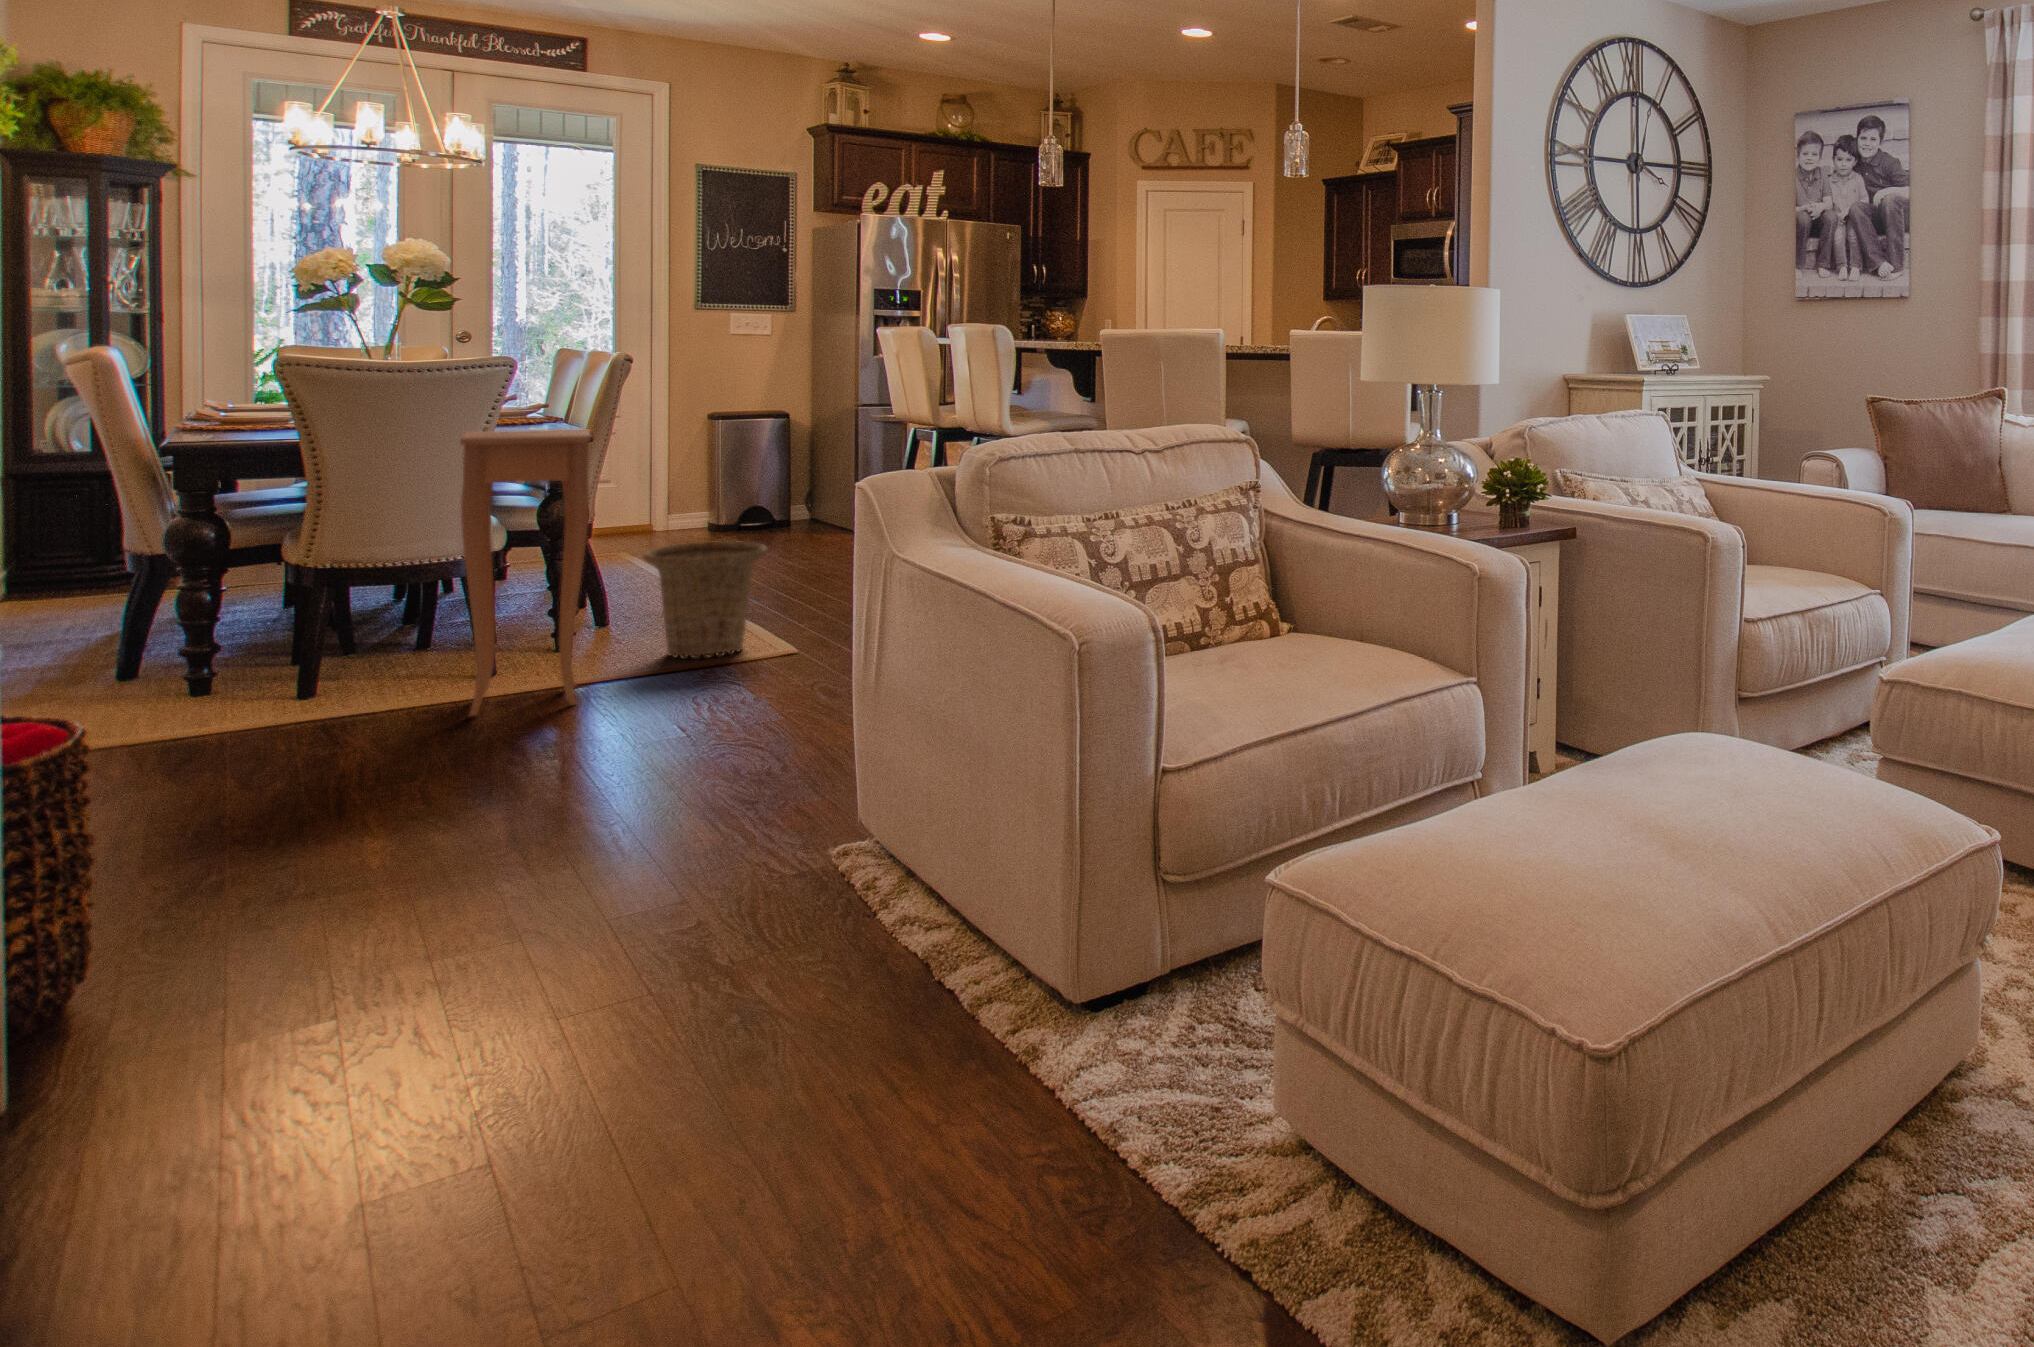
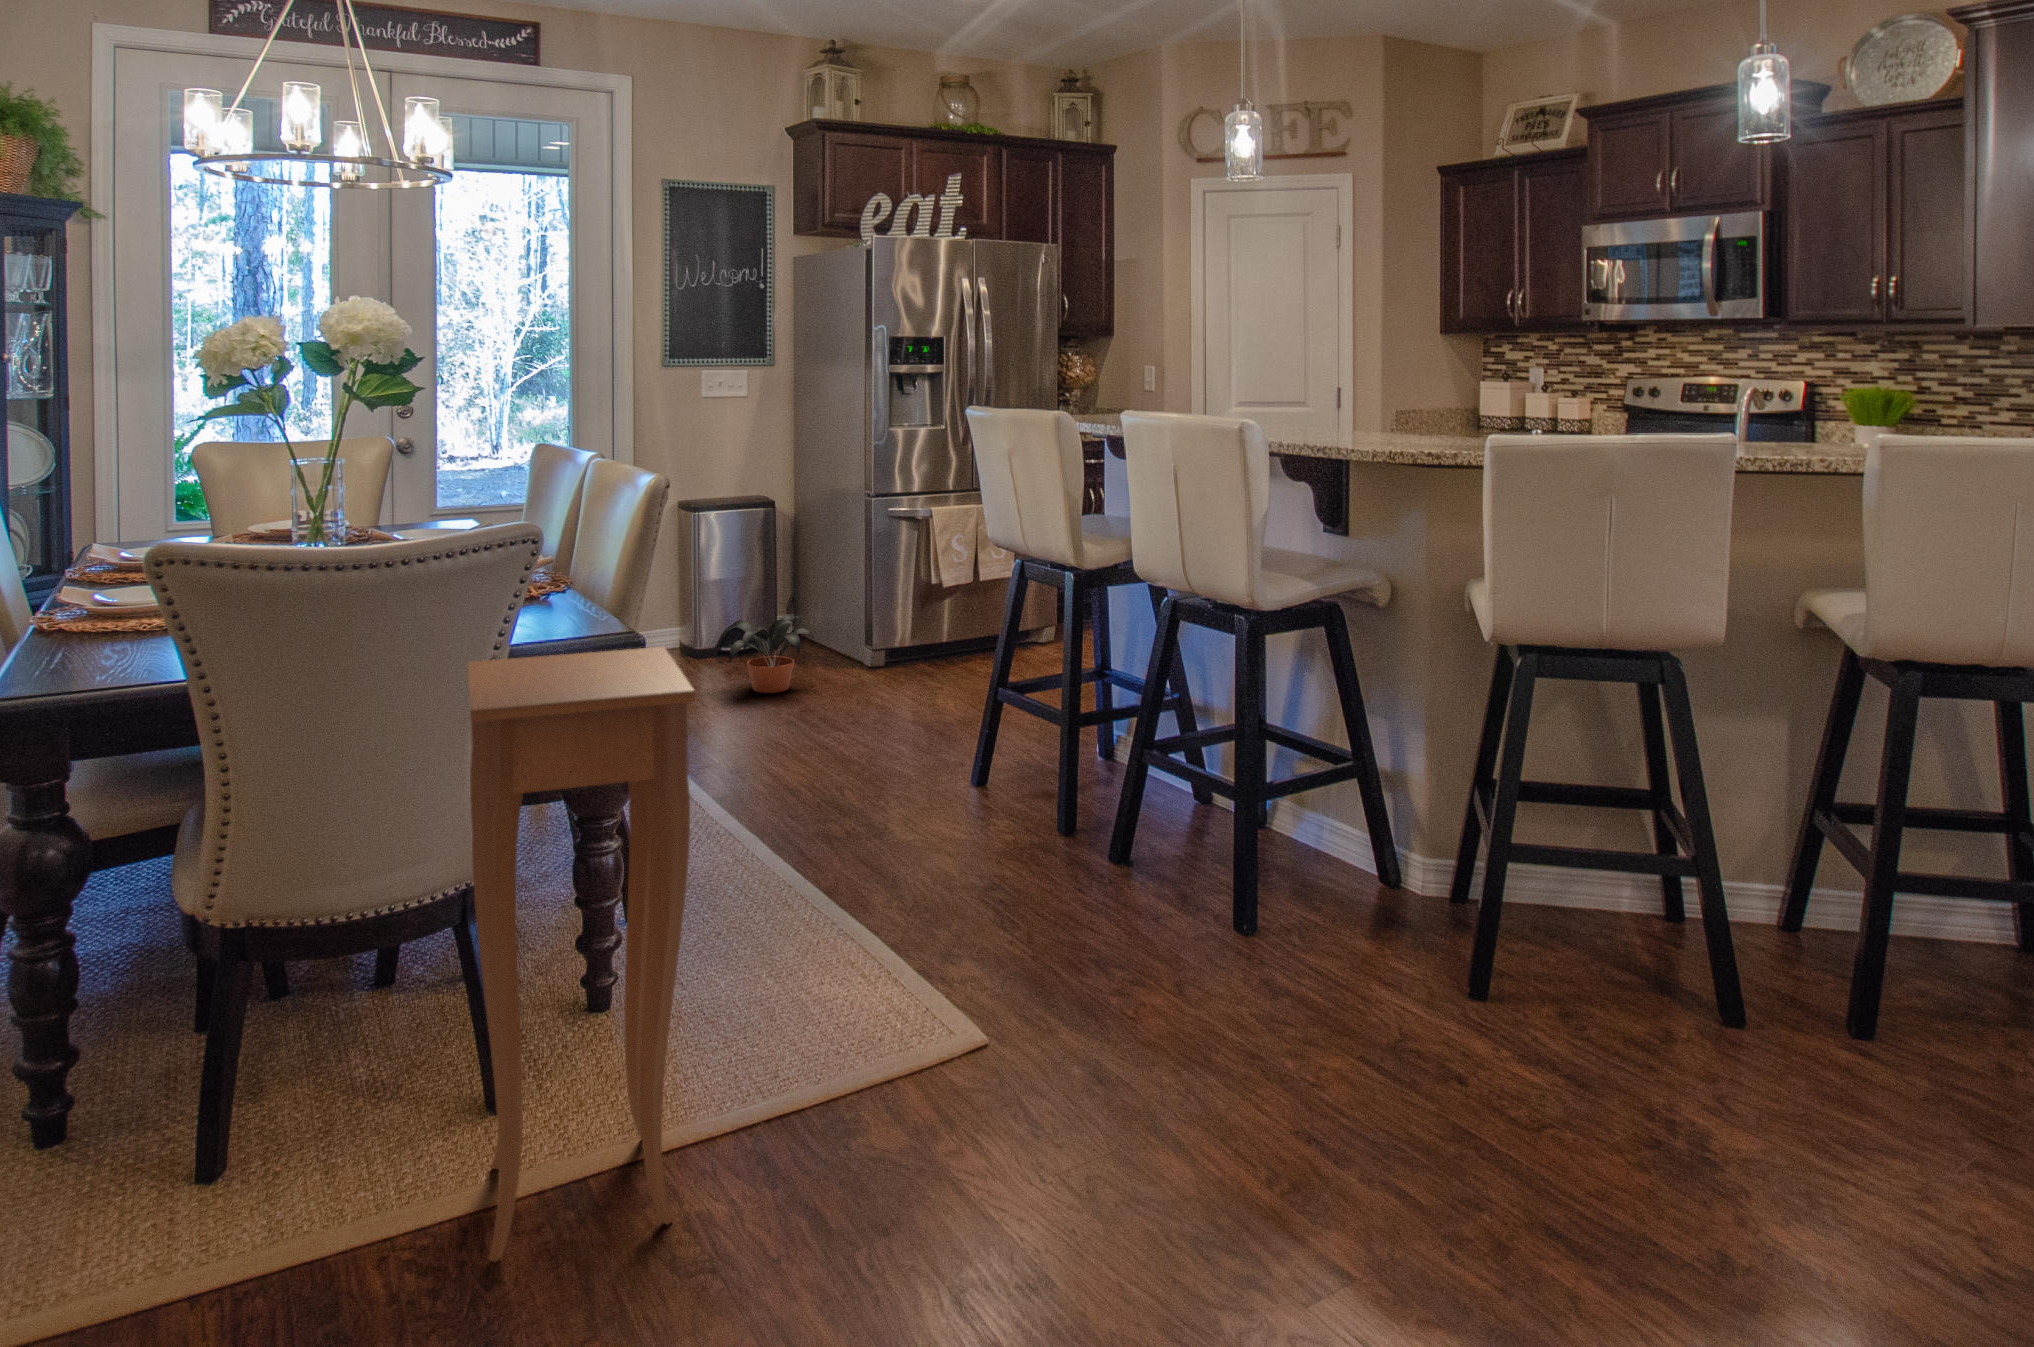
potted plant: none [727,491,801,545] -> present [726,614,814,693]
basket: present [643,541,767,659] -> none [725,798,917,1036]

